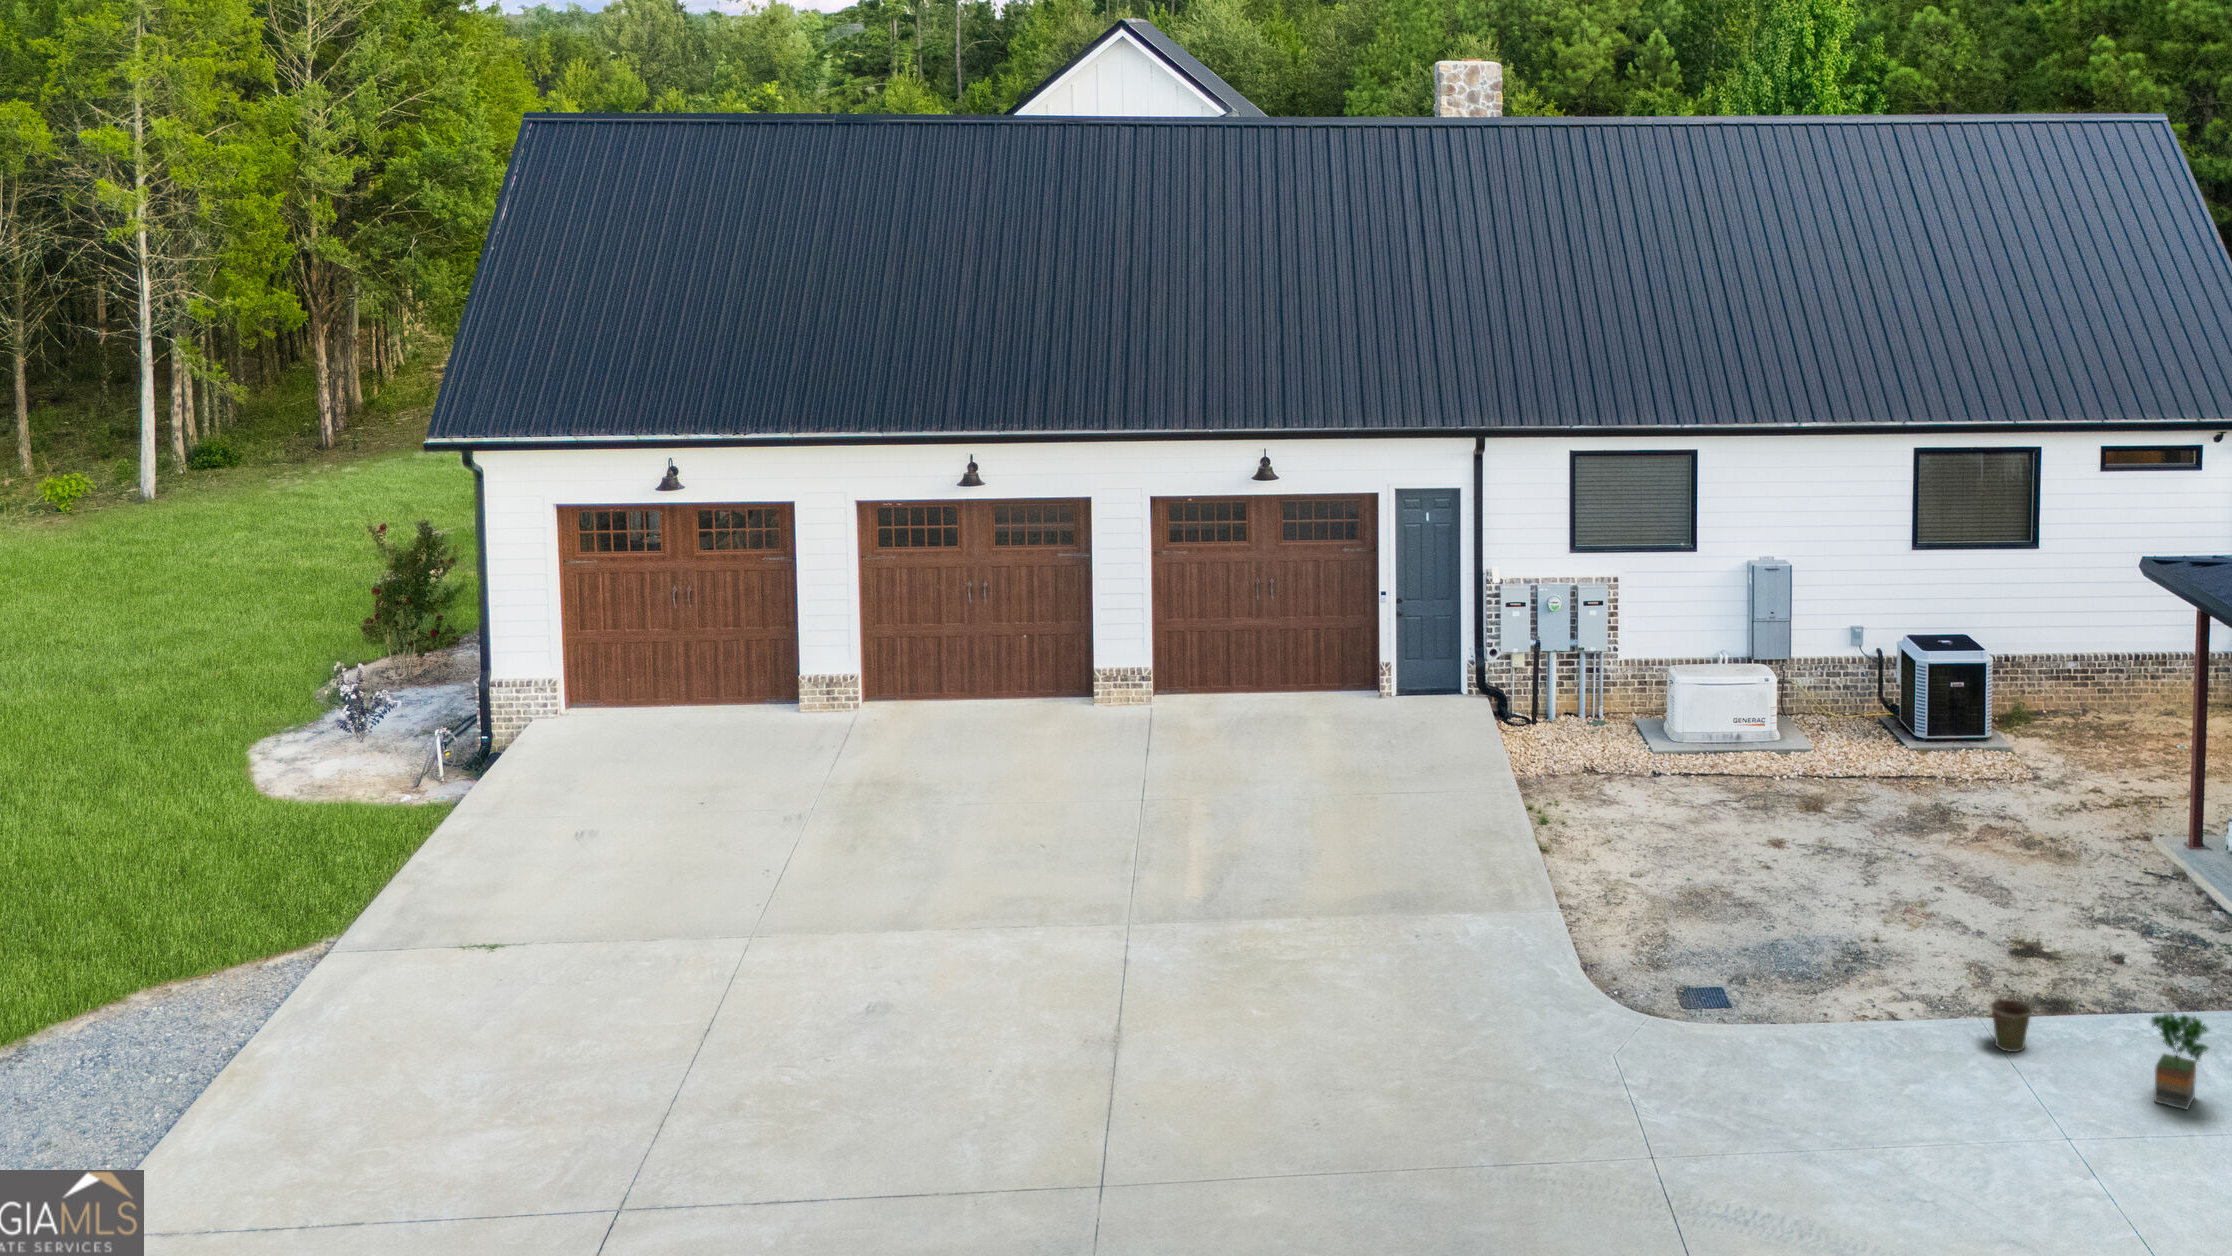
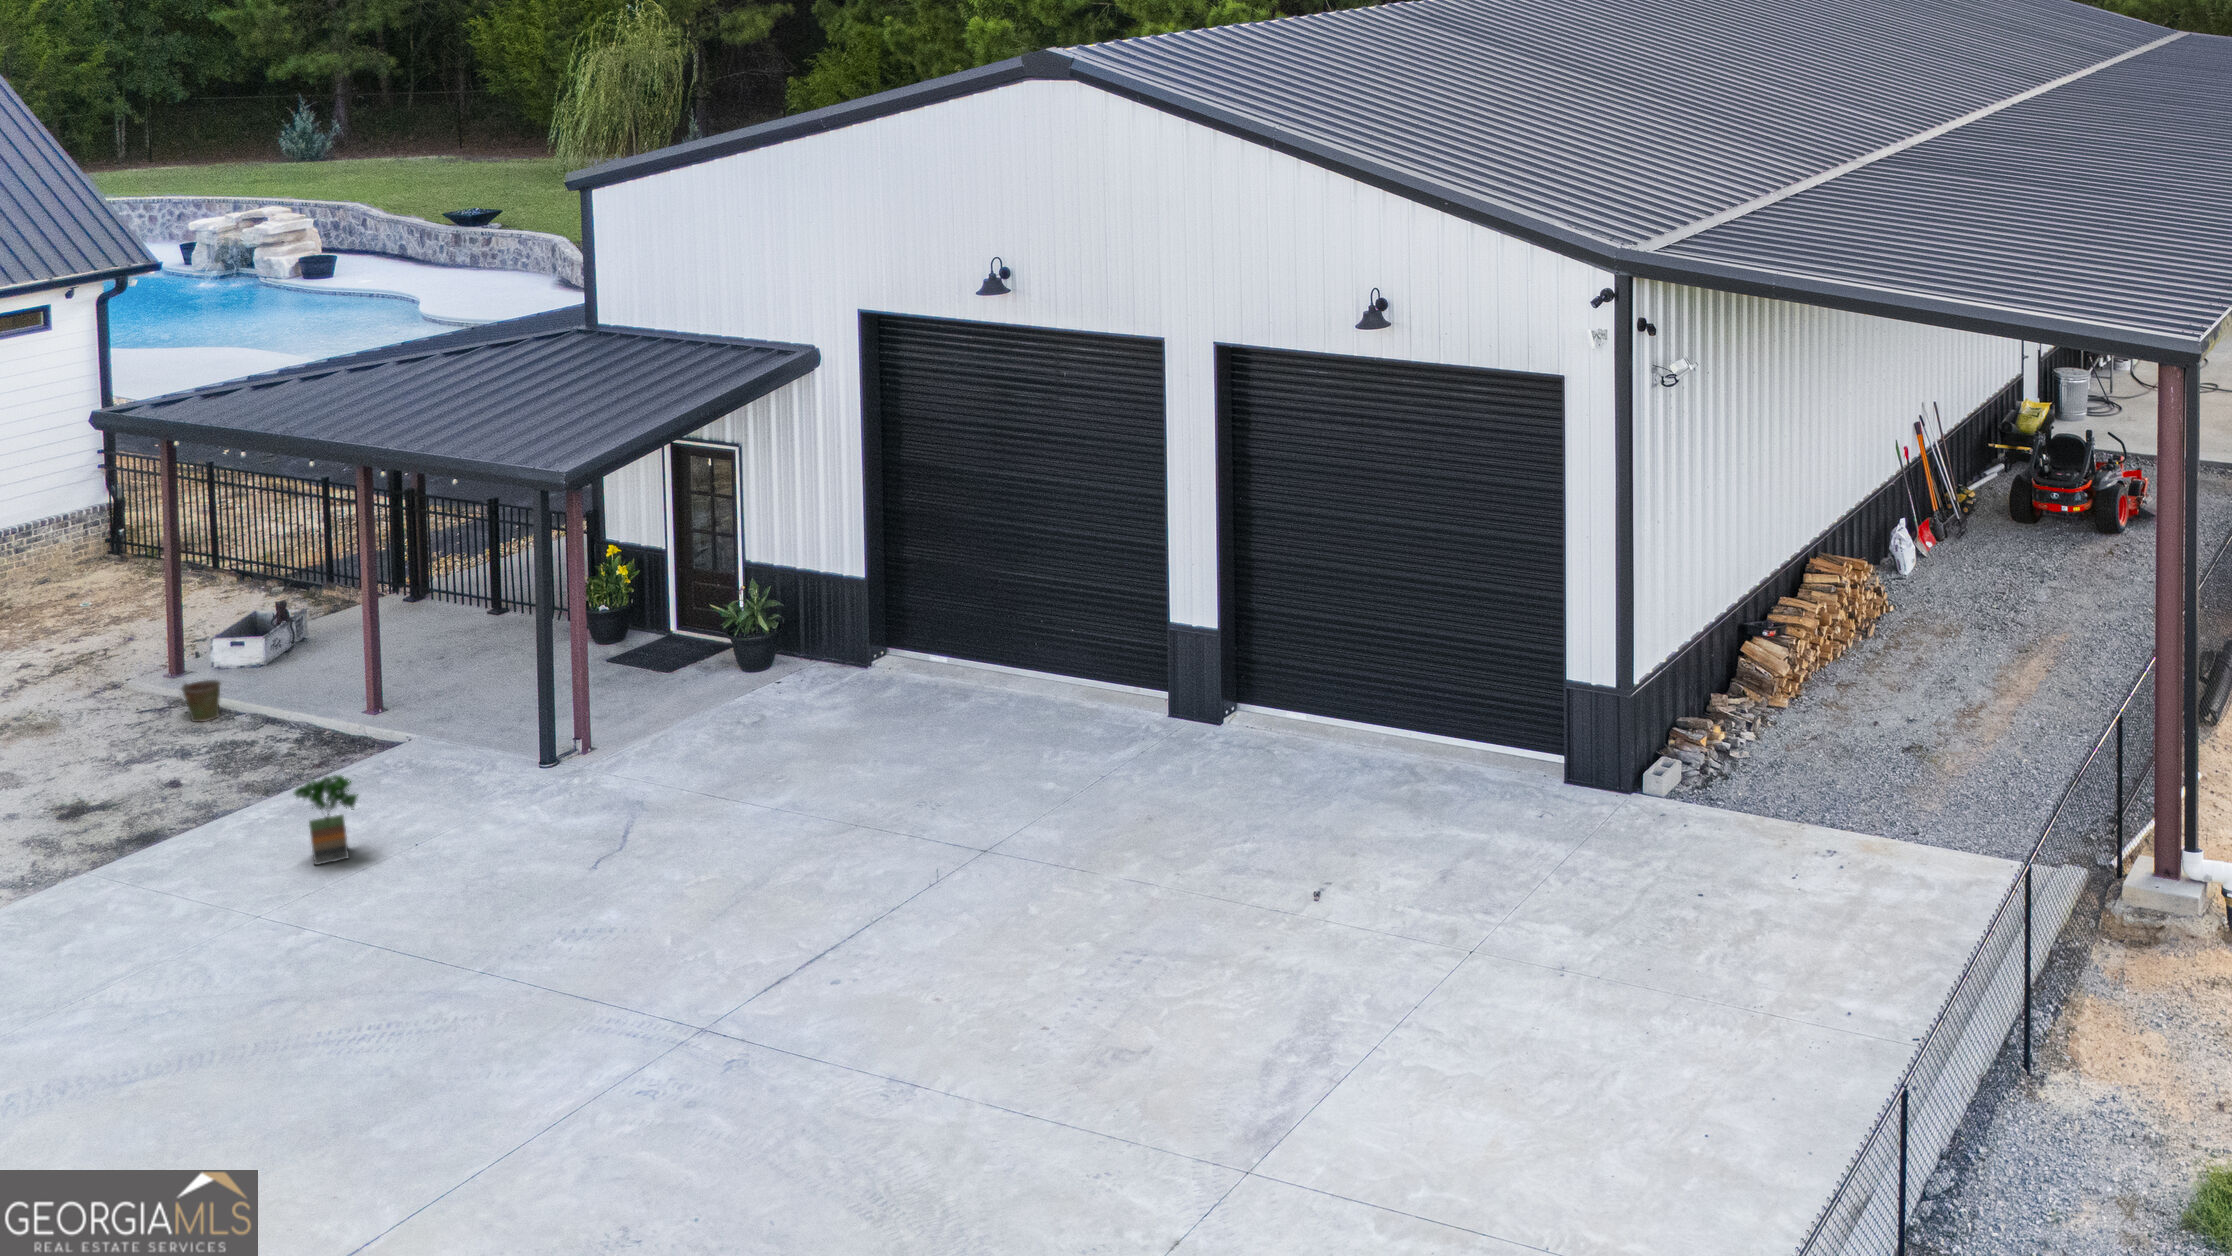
bucket: present [1988,998,2032,1052] -> present [181,680,221,722]

